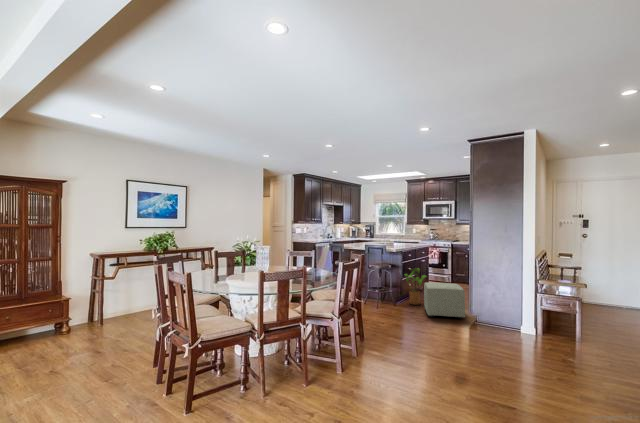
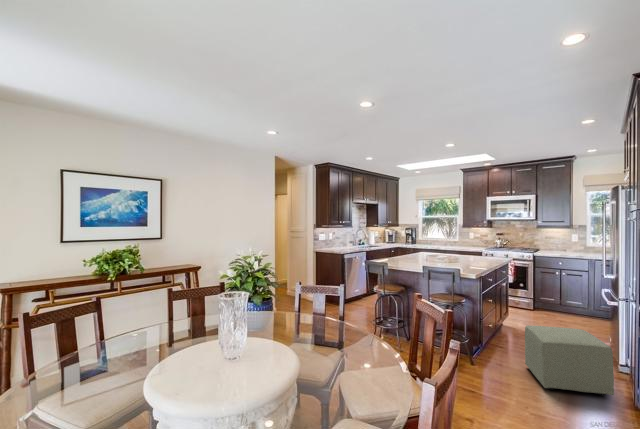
house plant: present [405,268,426,305] -> none [485,298,524,356]

